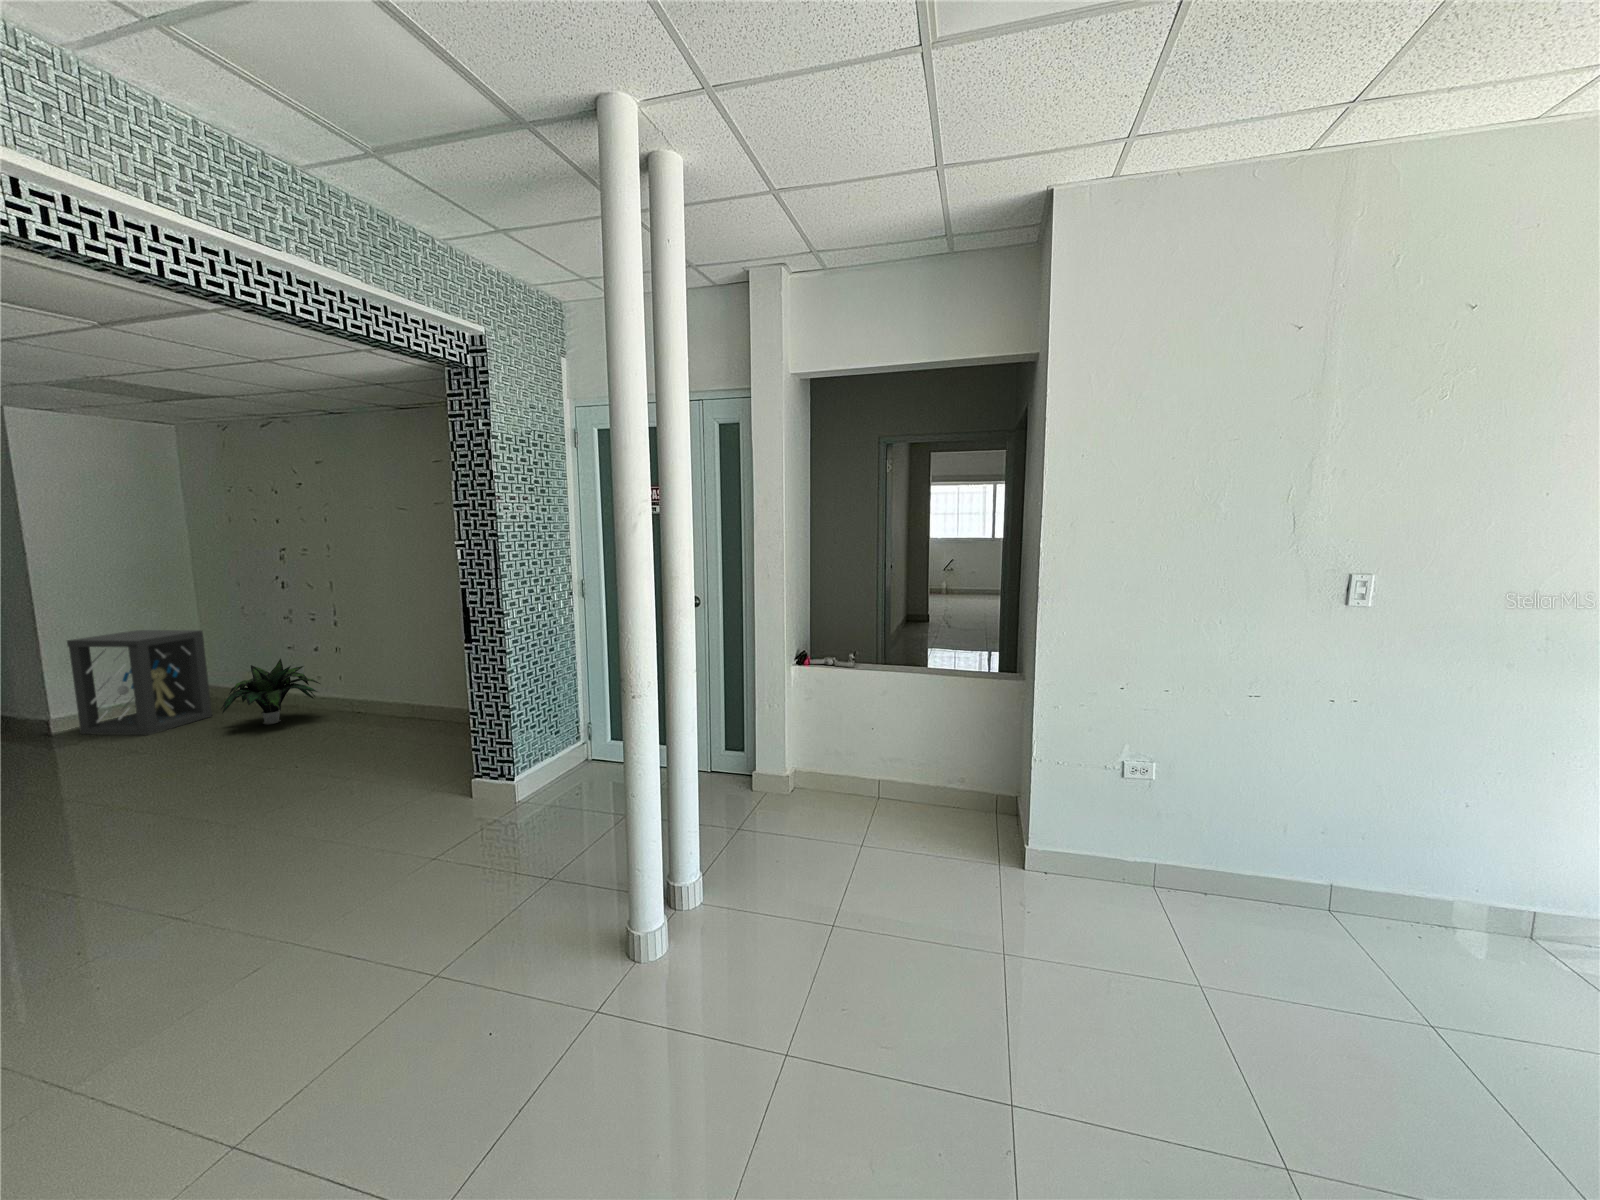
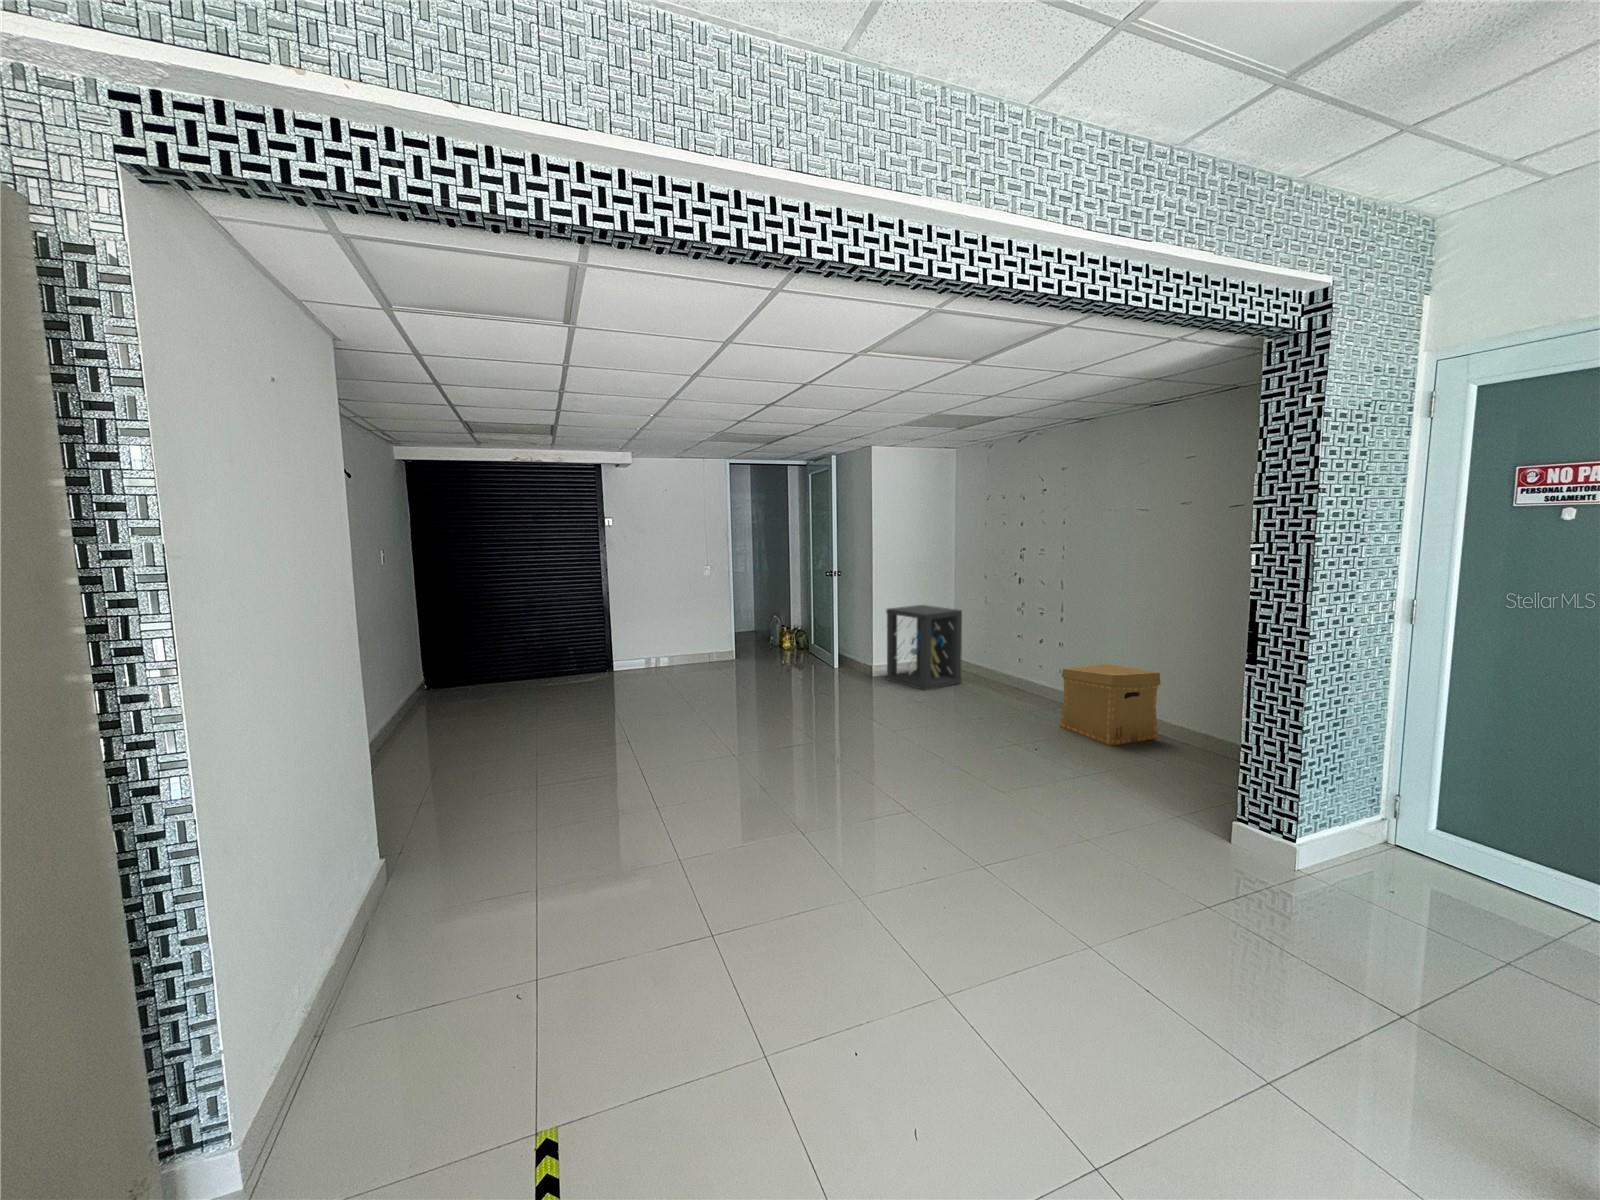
potted plant: present [221,659,320,724] -> none [972,642,1046,701]
cardboard box: none [329,665,436,744] -> present [1060,664,1160,746]

